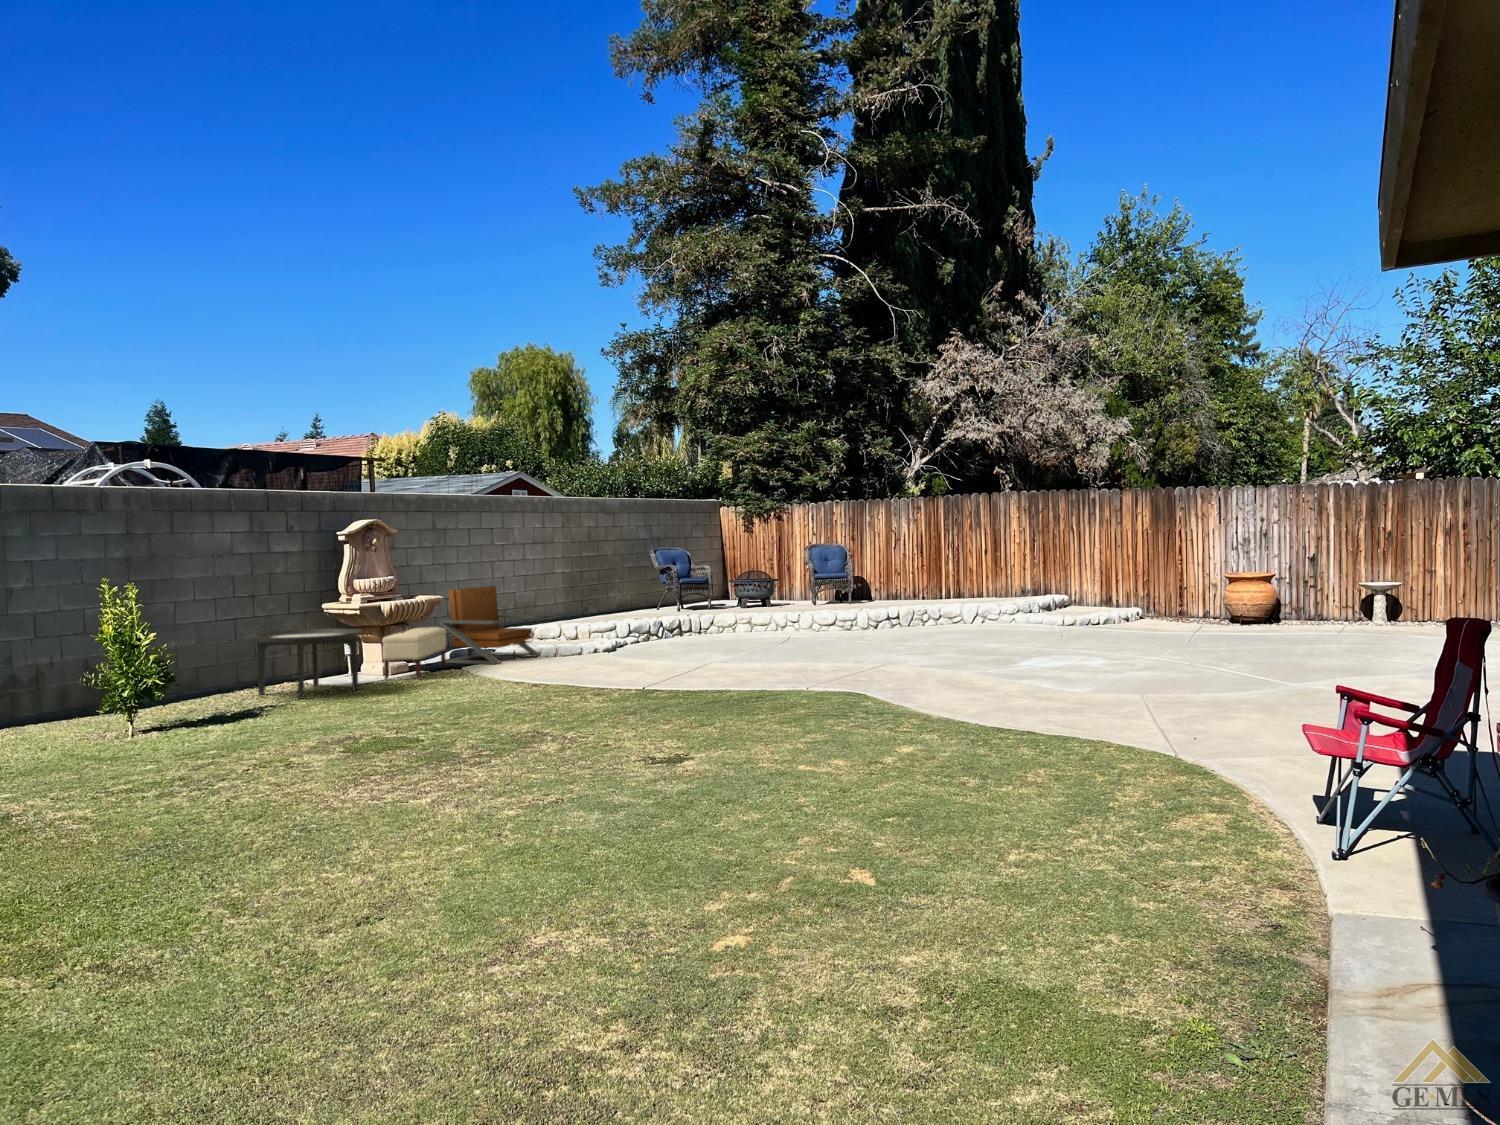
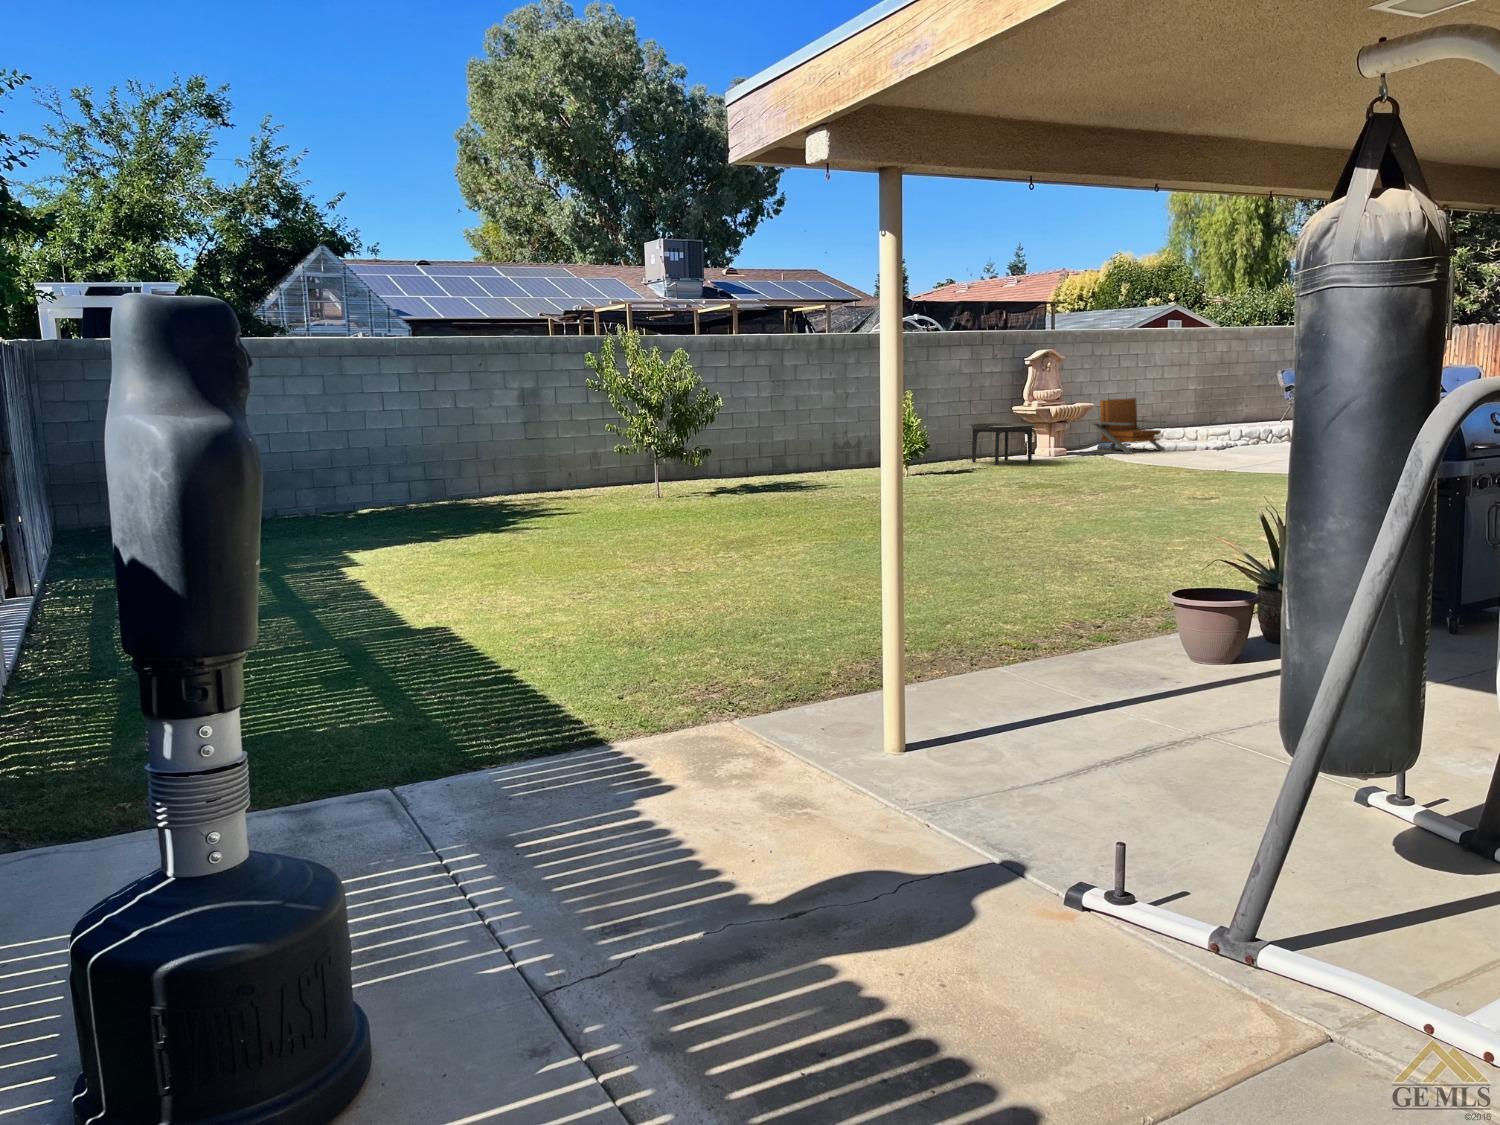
bench: present [382,627,446,680] -> none [1049,426,1095,460]

